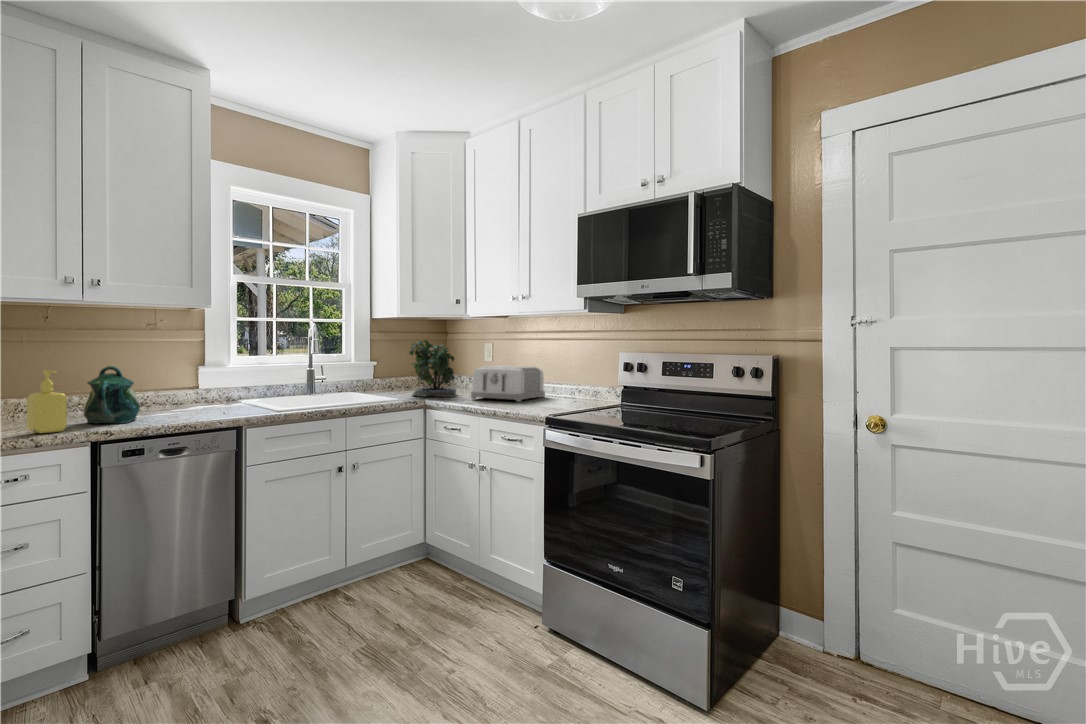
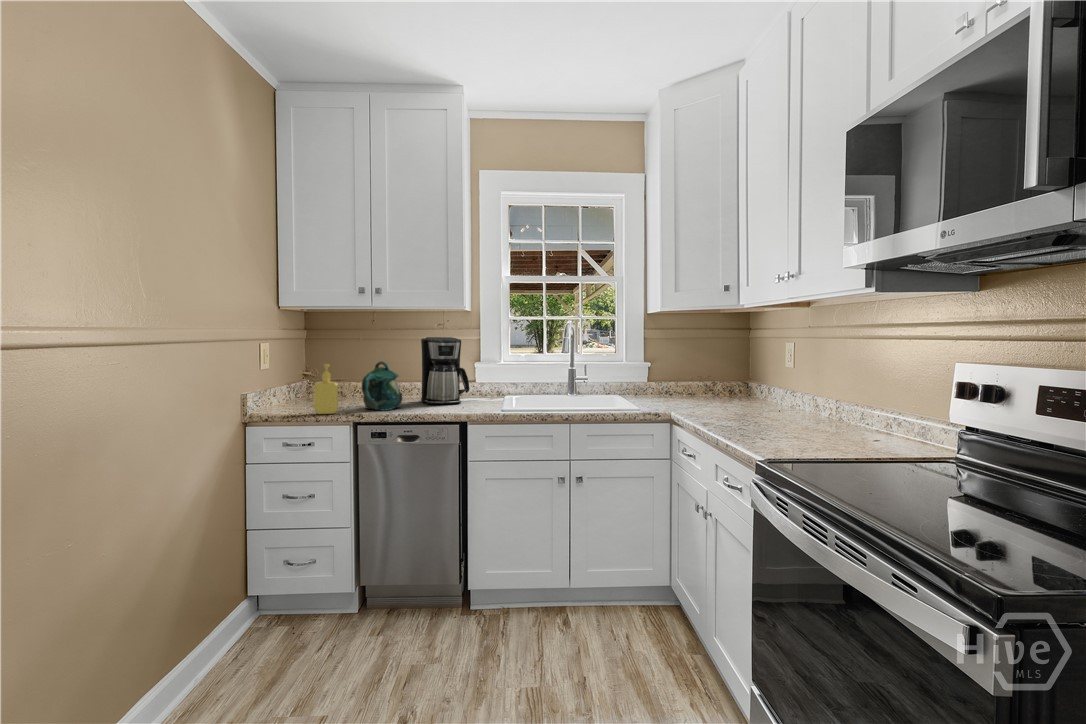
coffee maker: none [137,338,208,414] -> present [421,337,470,404]
potted plant: present [409,340,456,397] -> none [670,336,728,411]
toaster: present [471,366,545,402] -> none [728,375,843,427]

